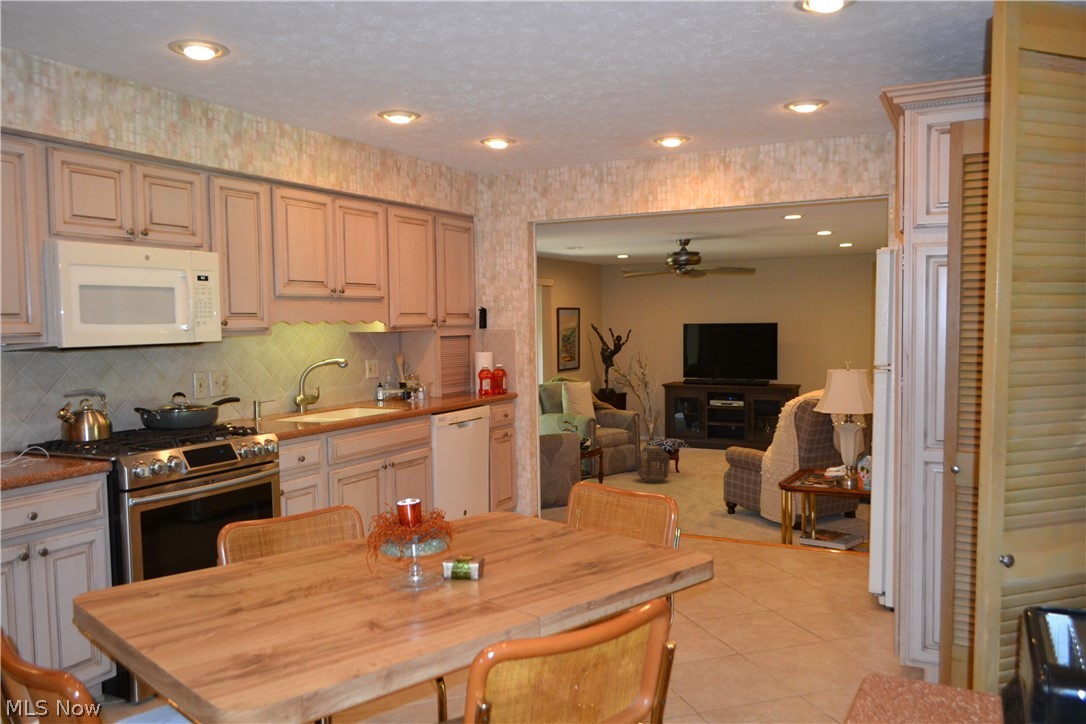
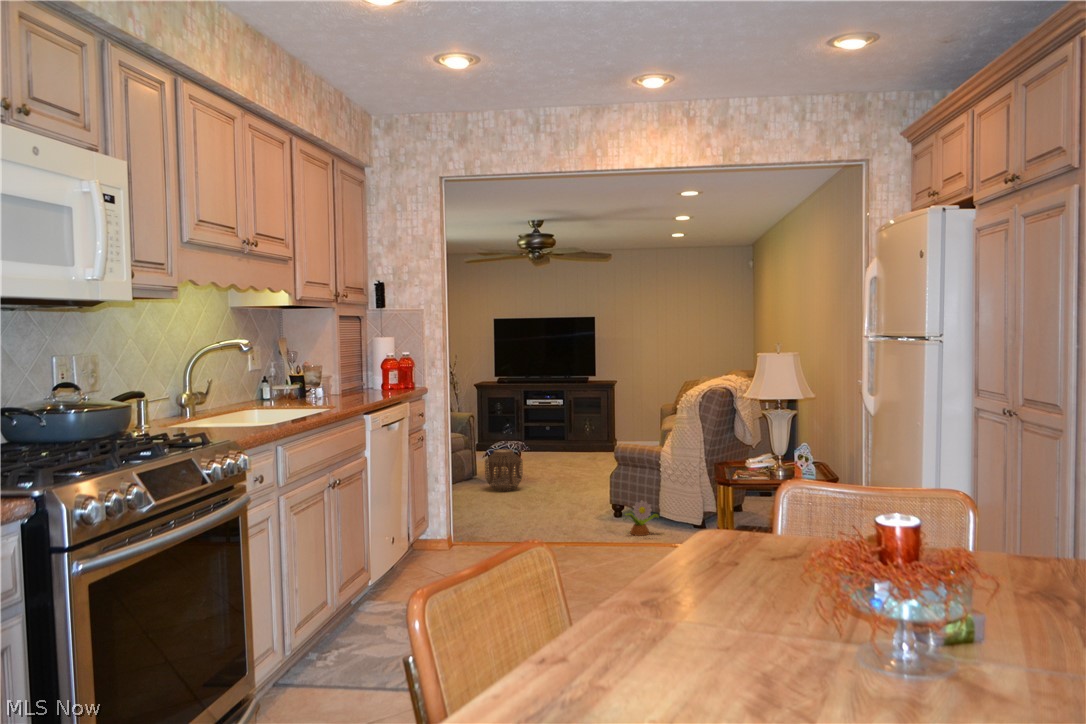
decorative plant: none [718,499,755,531] -> present [625,500,658,536]

